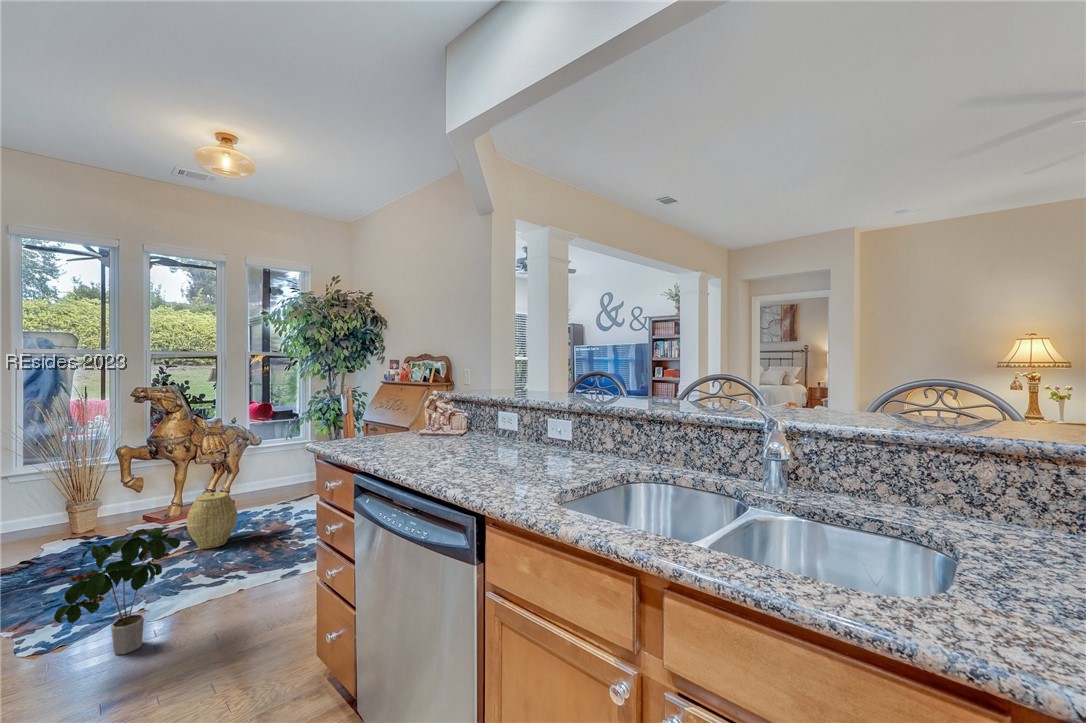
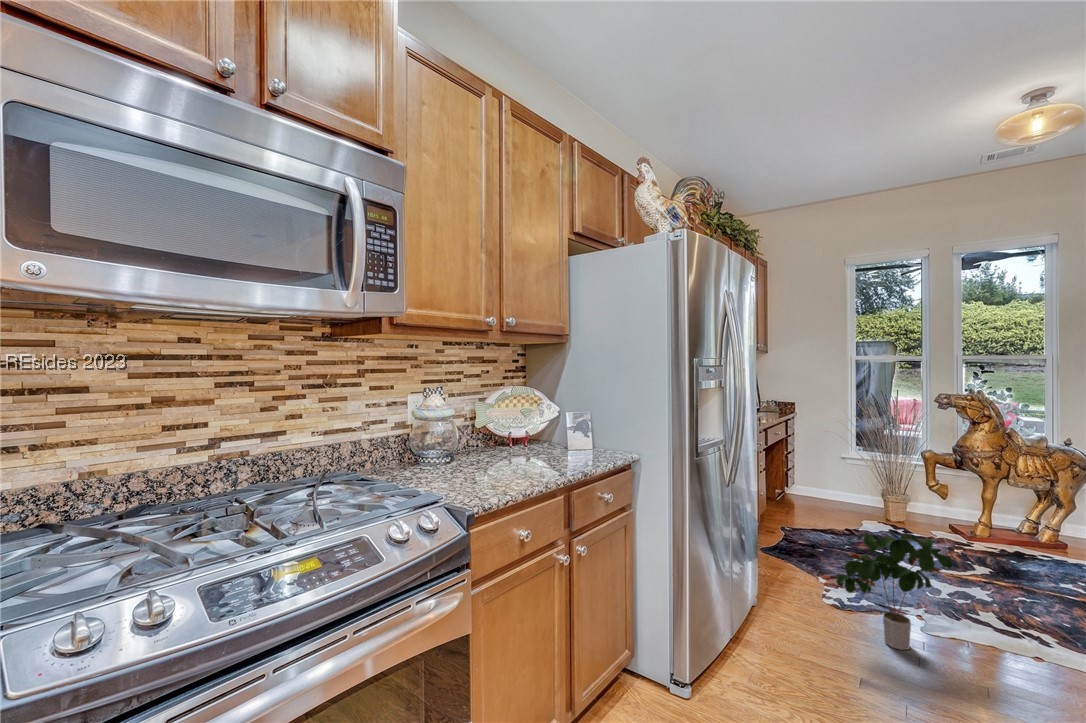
woven basket: present [186,492,237,549] -> none [985,522,1055,592]

